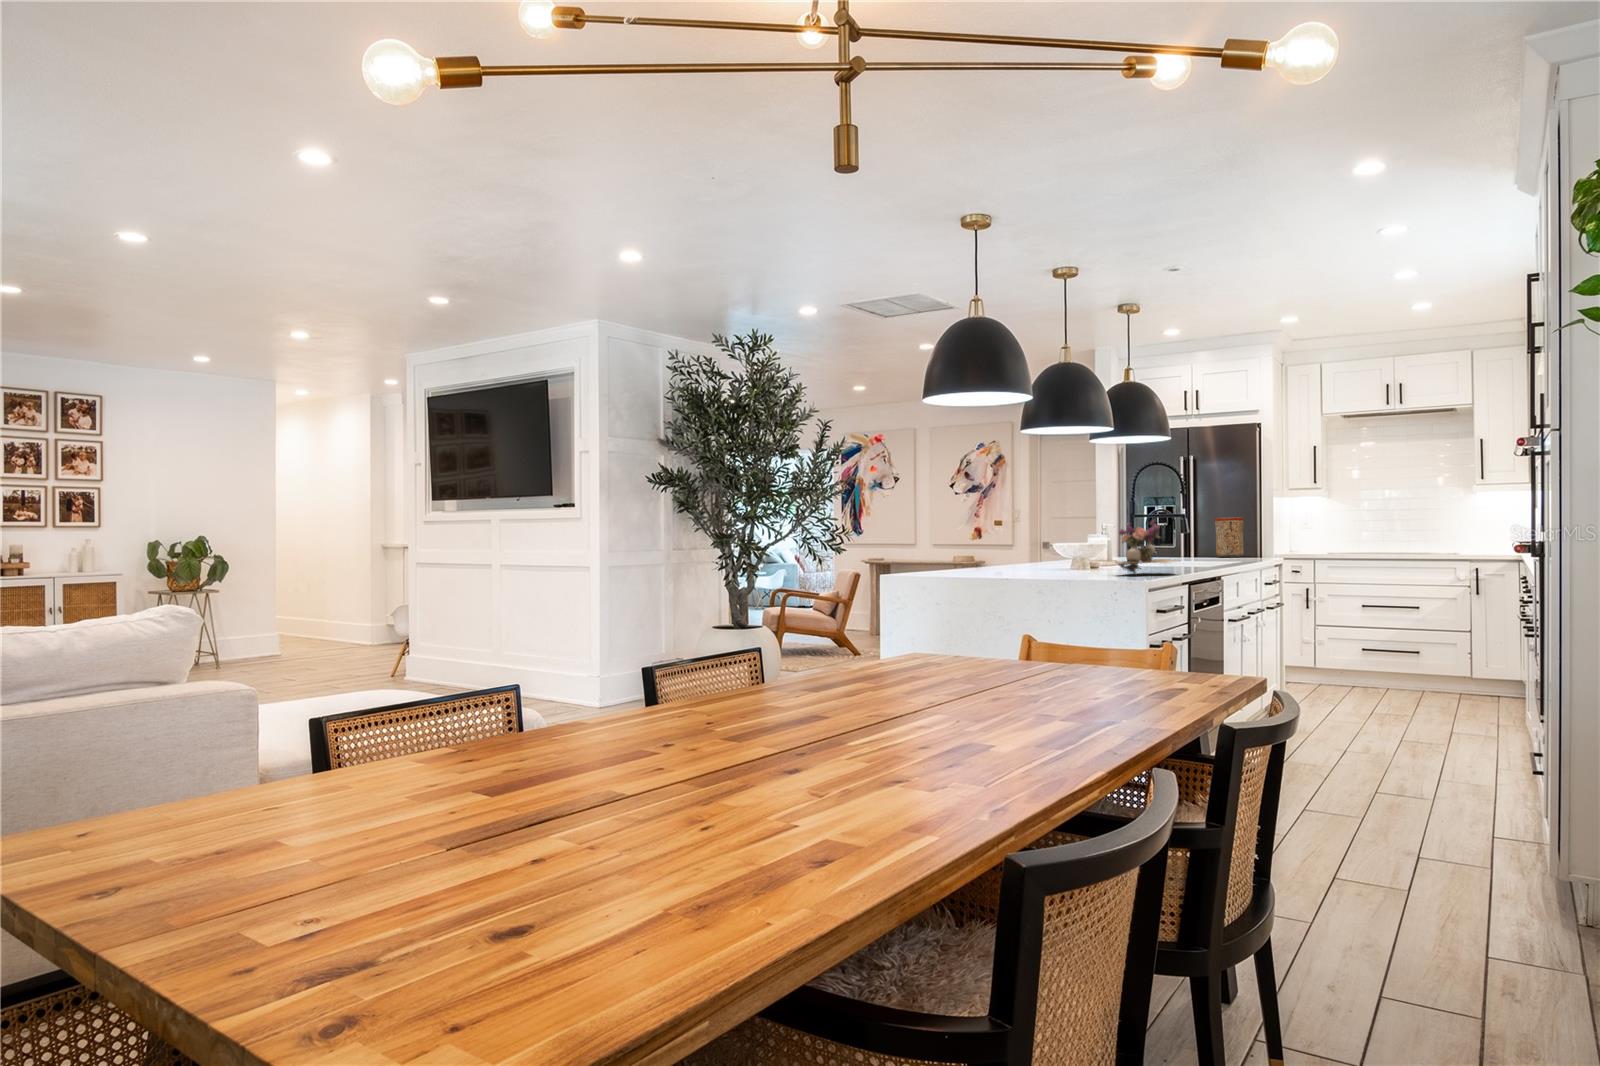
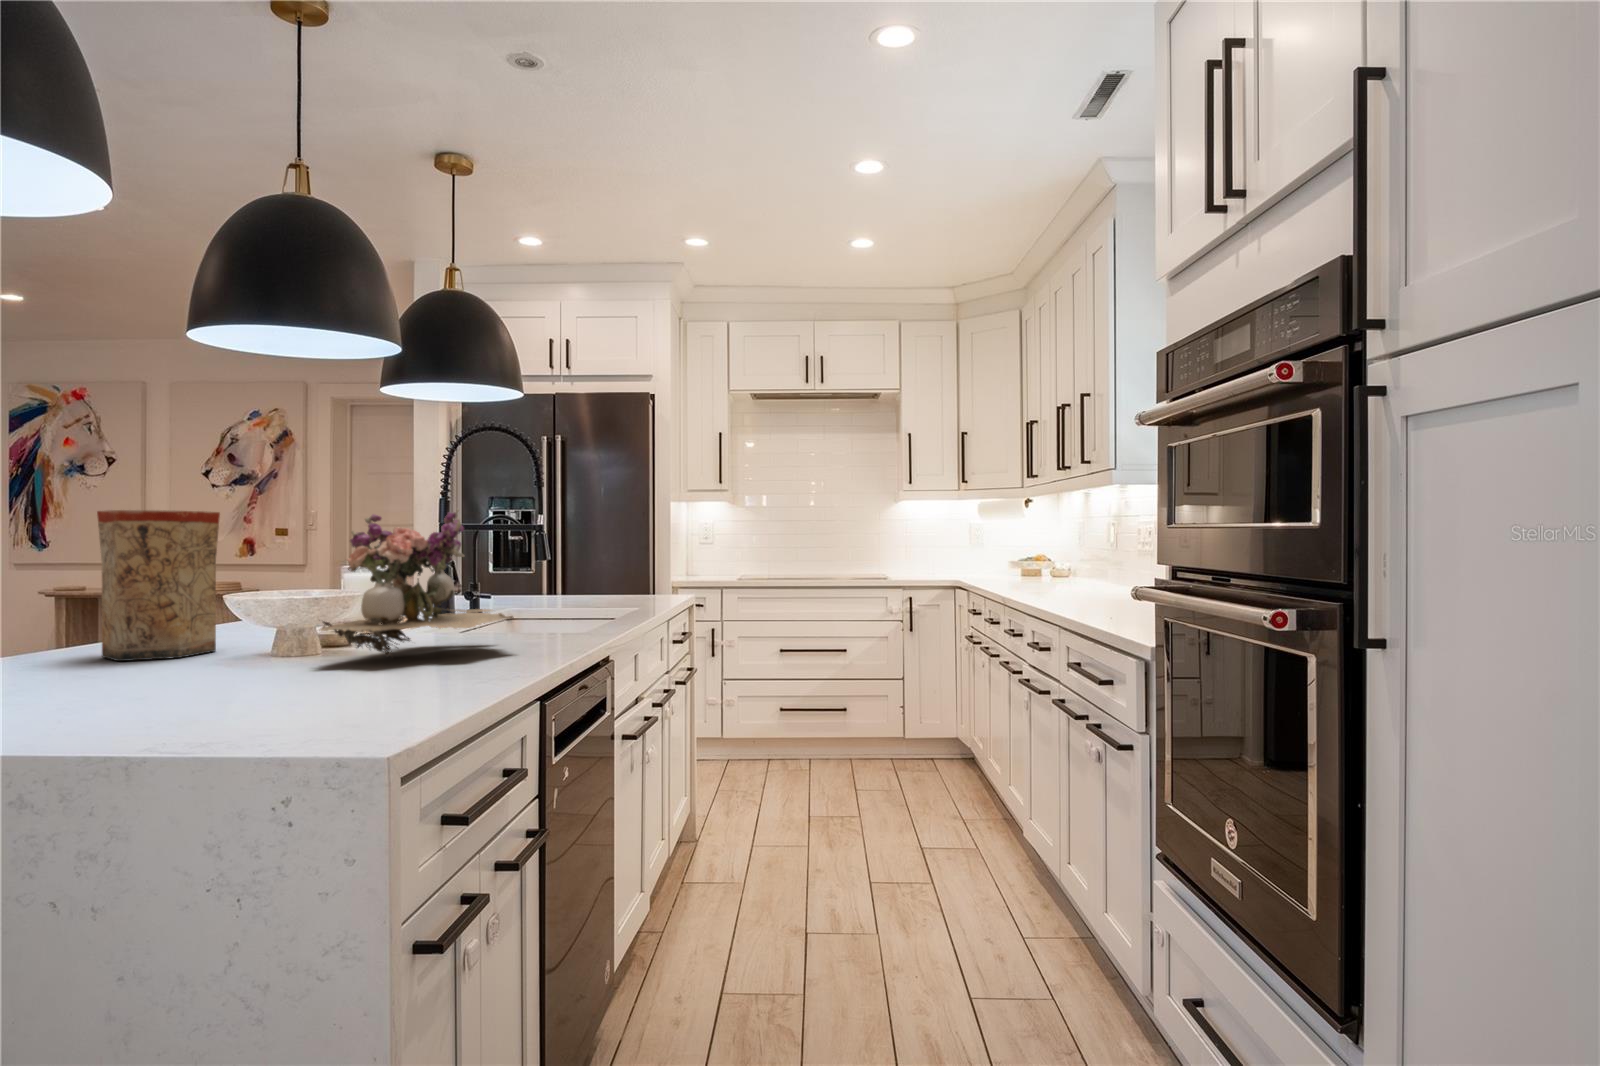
vase: present [1215,517,1244,557] -> present [97,510,220,661]

